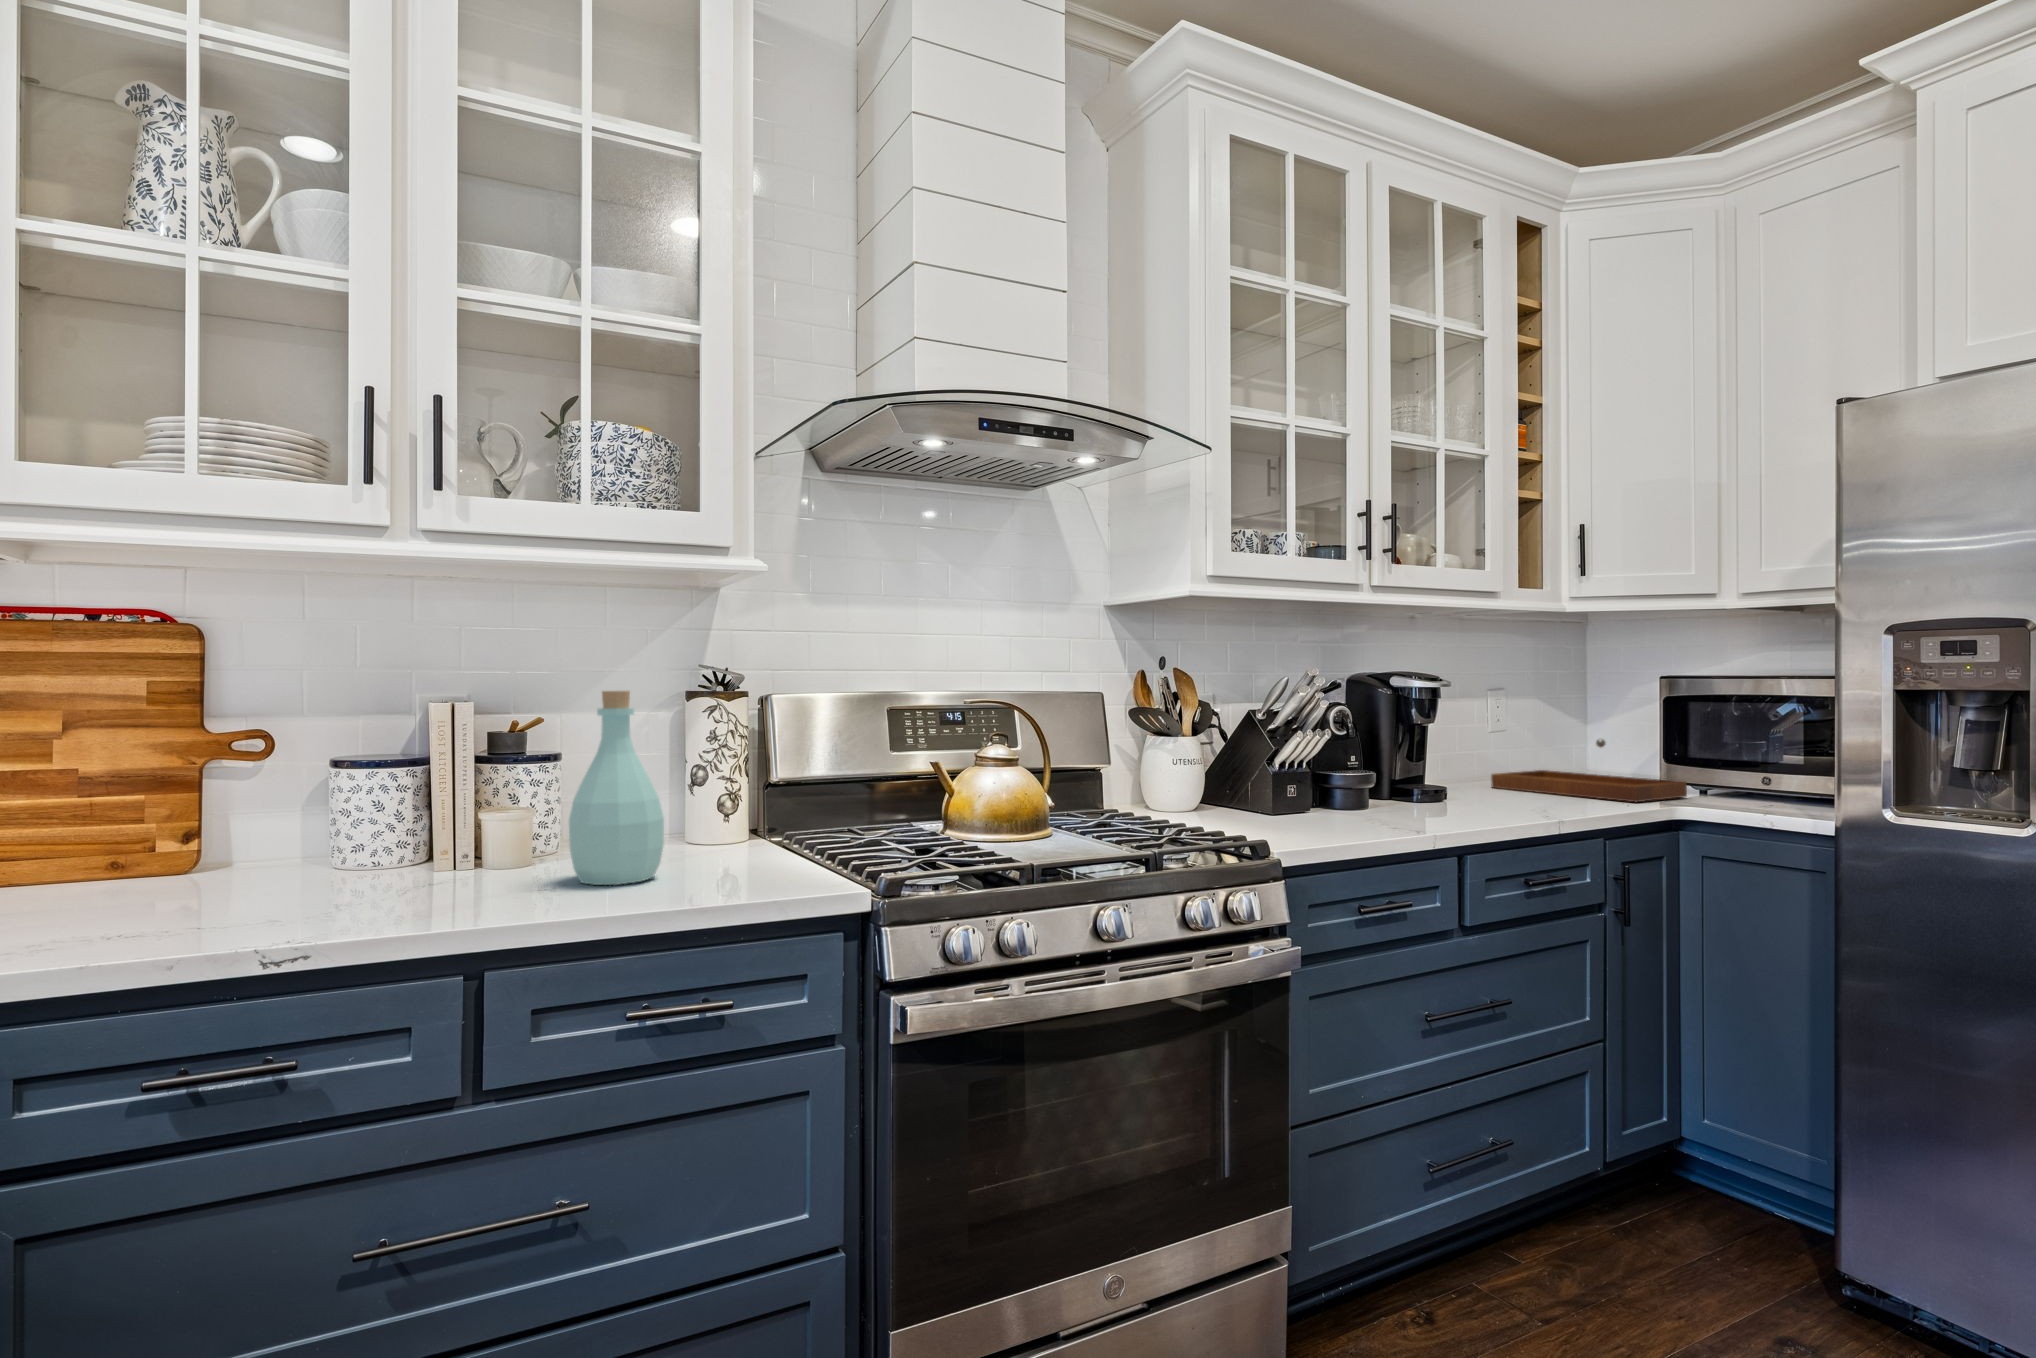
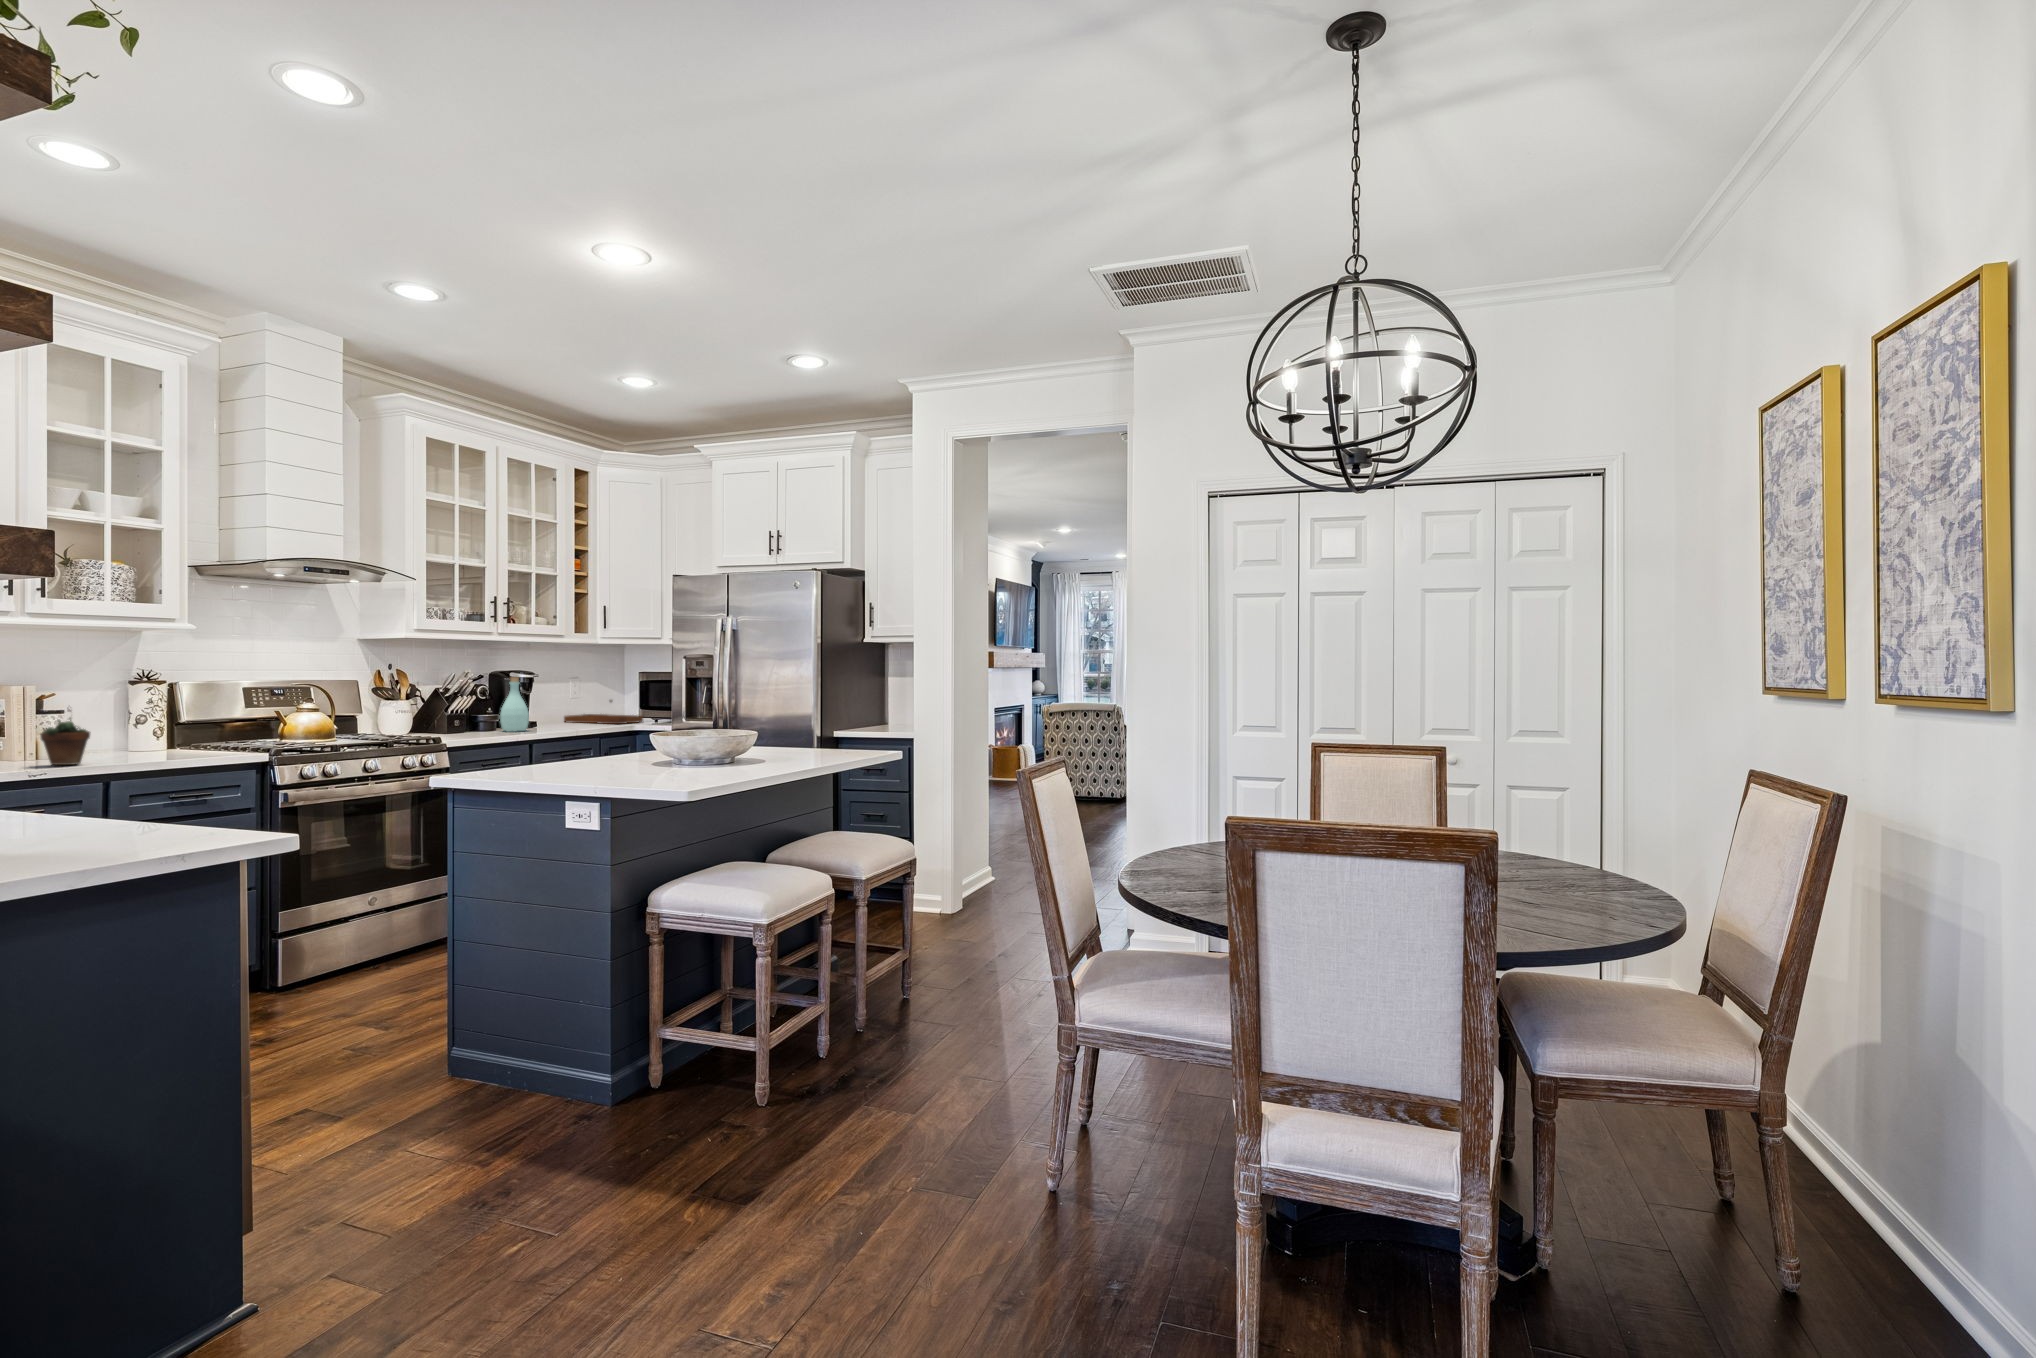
bottle: present [569,691,664,885] -> present [500,677,529,732]
succulent plant: none [397,751,504,905] -> present [40,709,90,765]

